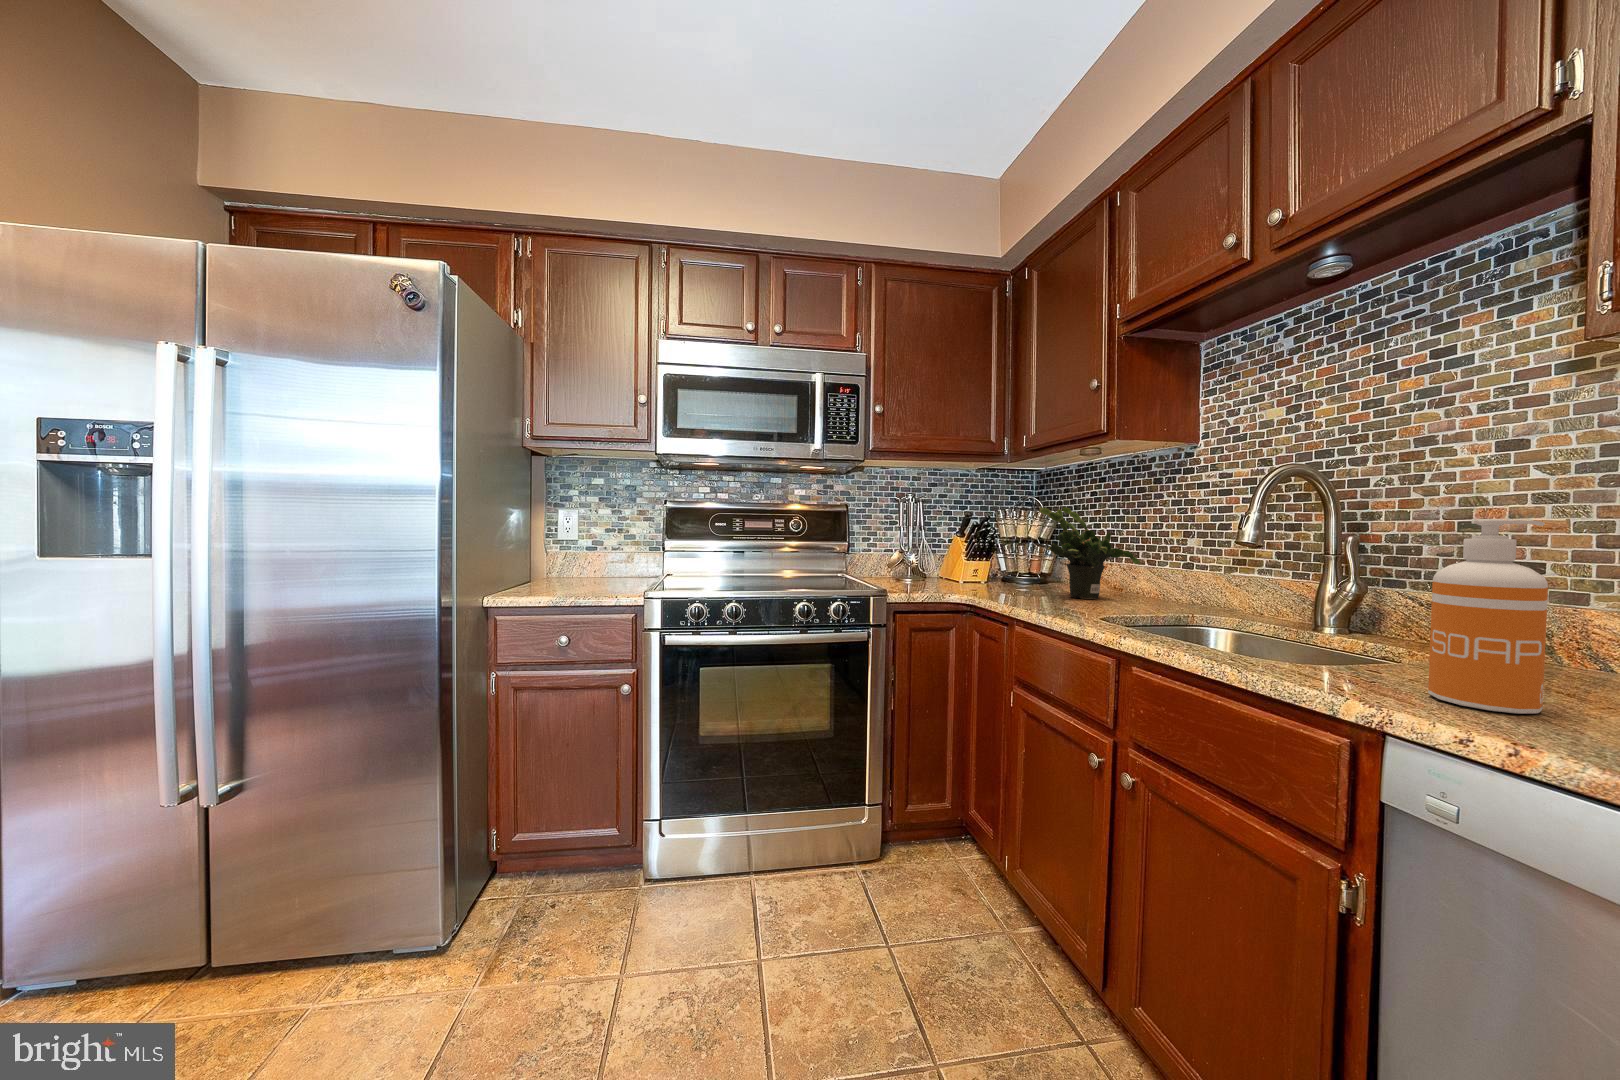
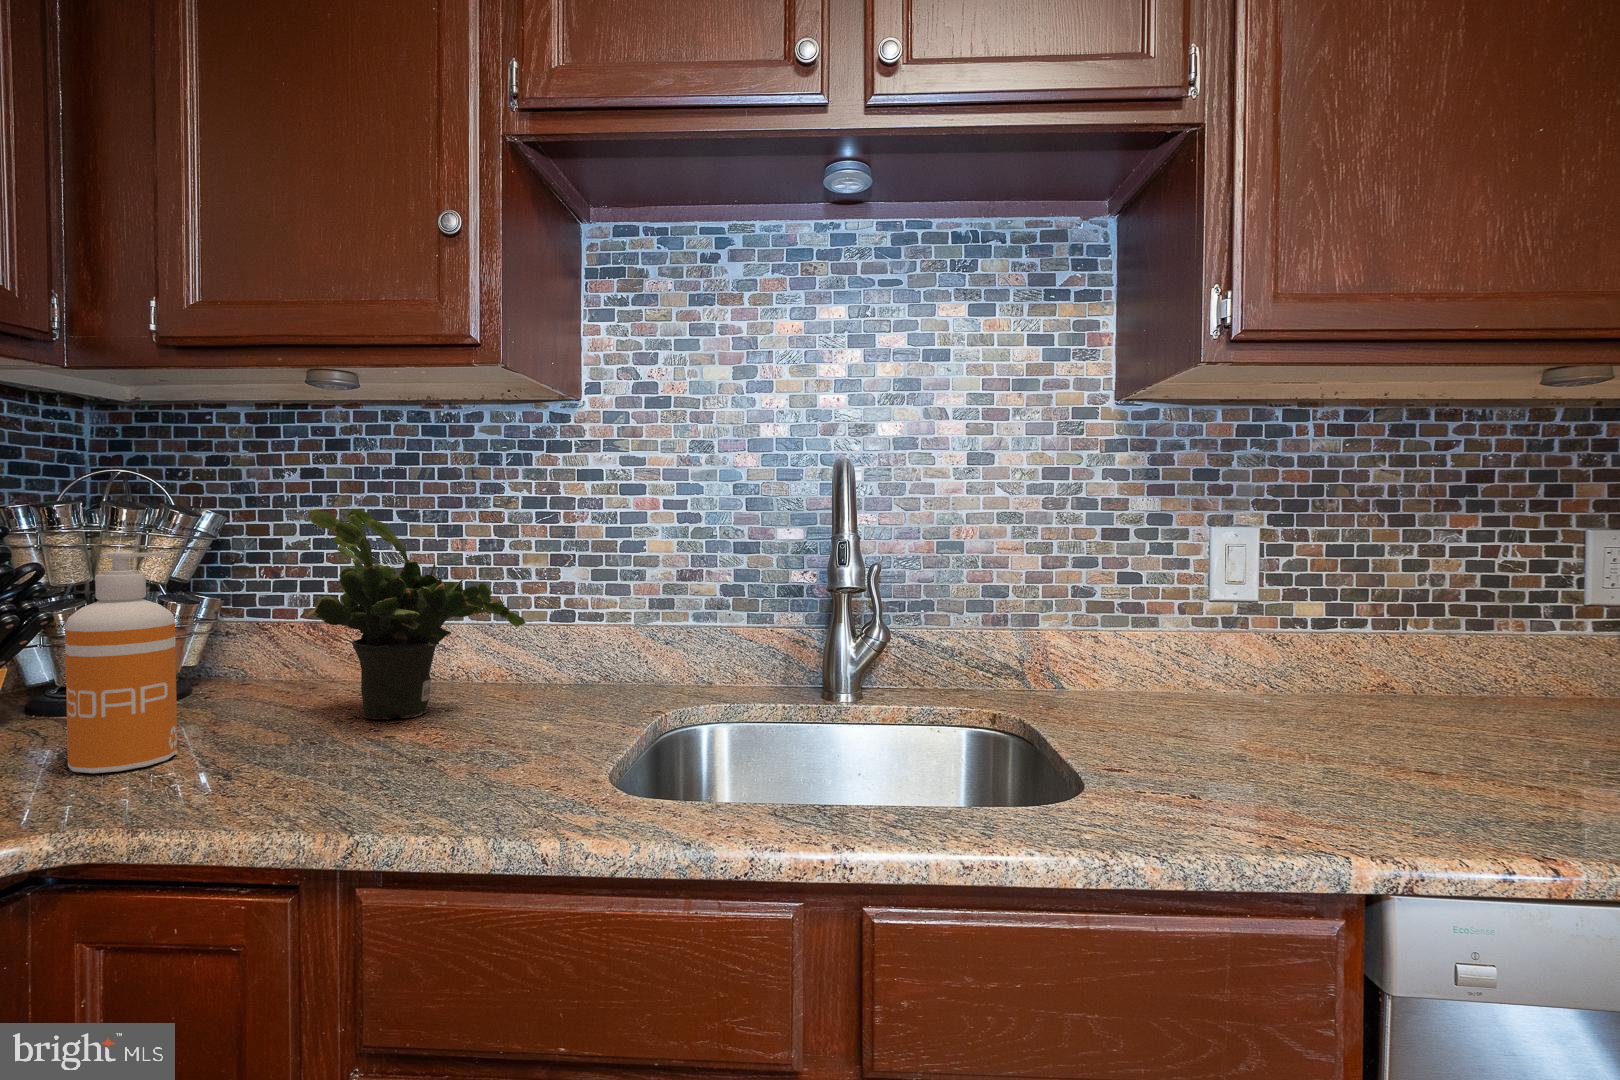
soap dispenser: present [1428,519,1548,714] -> present [65,551,177,773]

